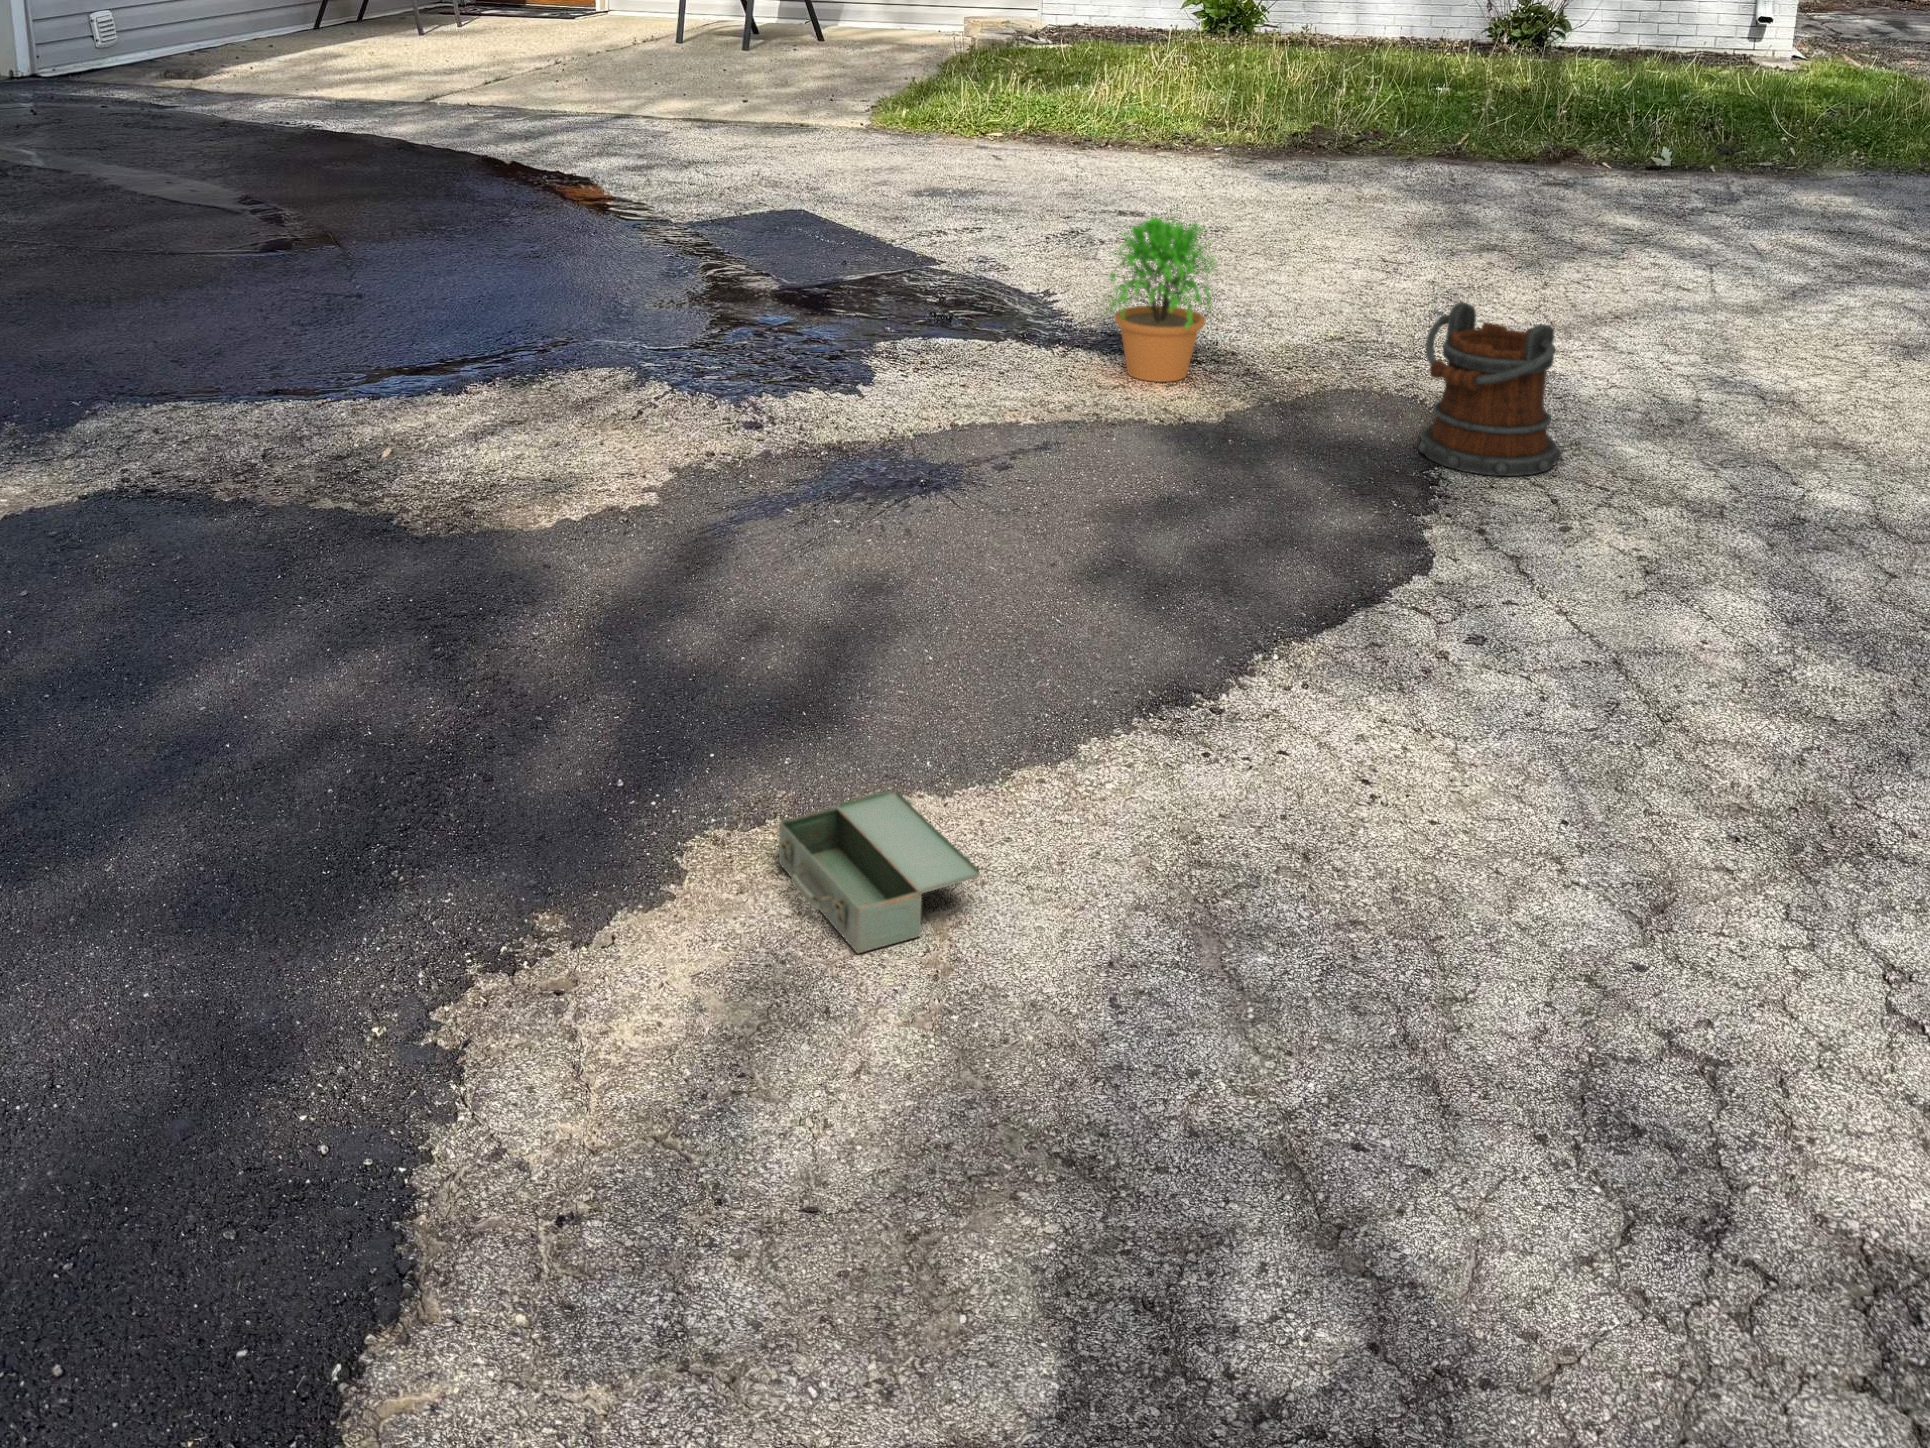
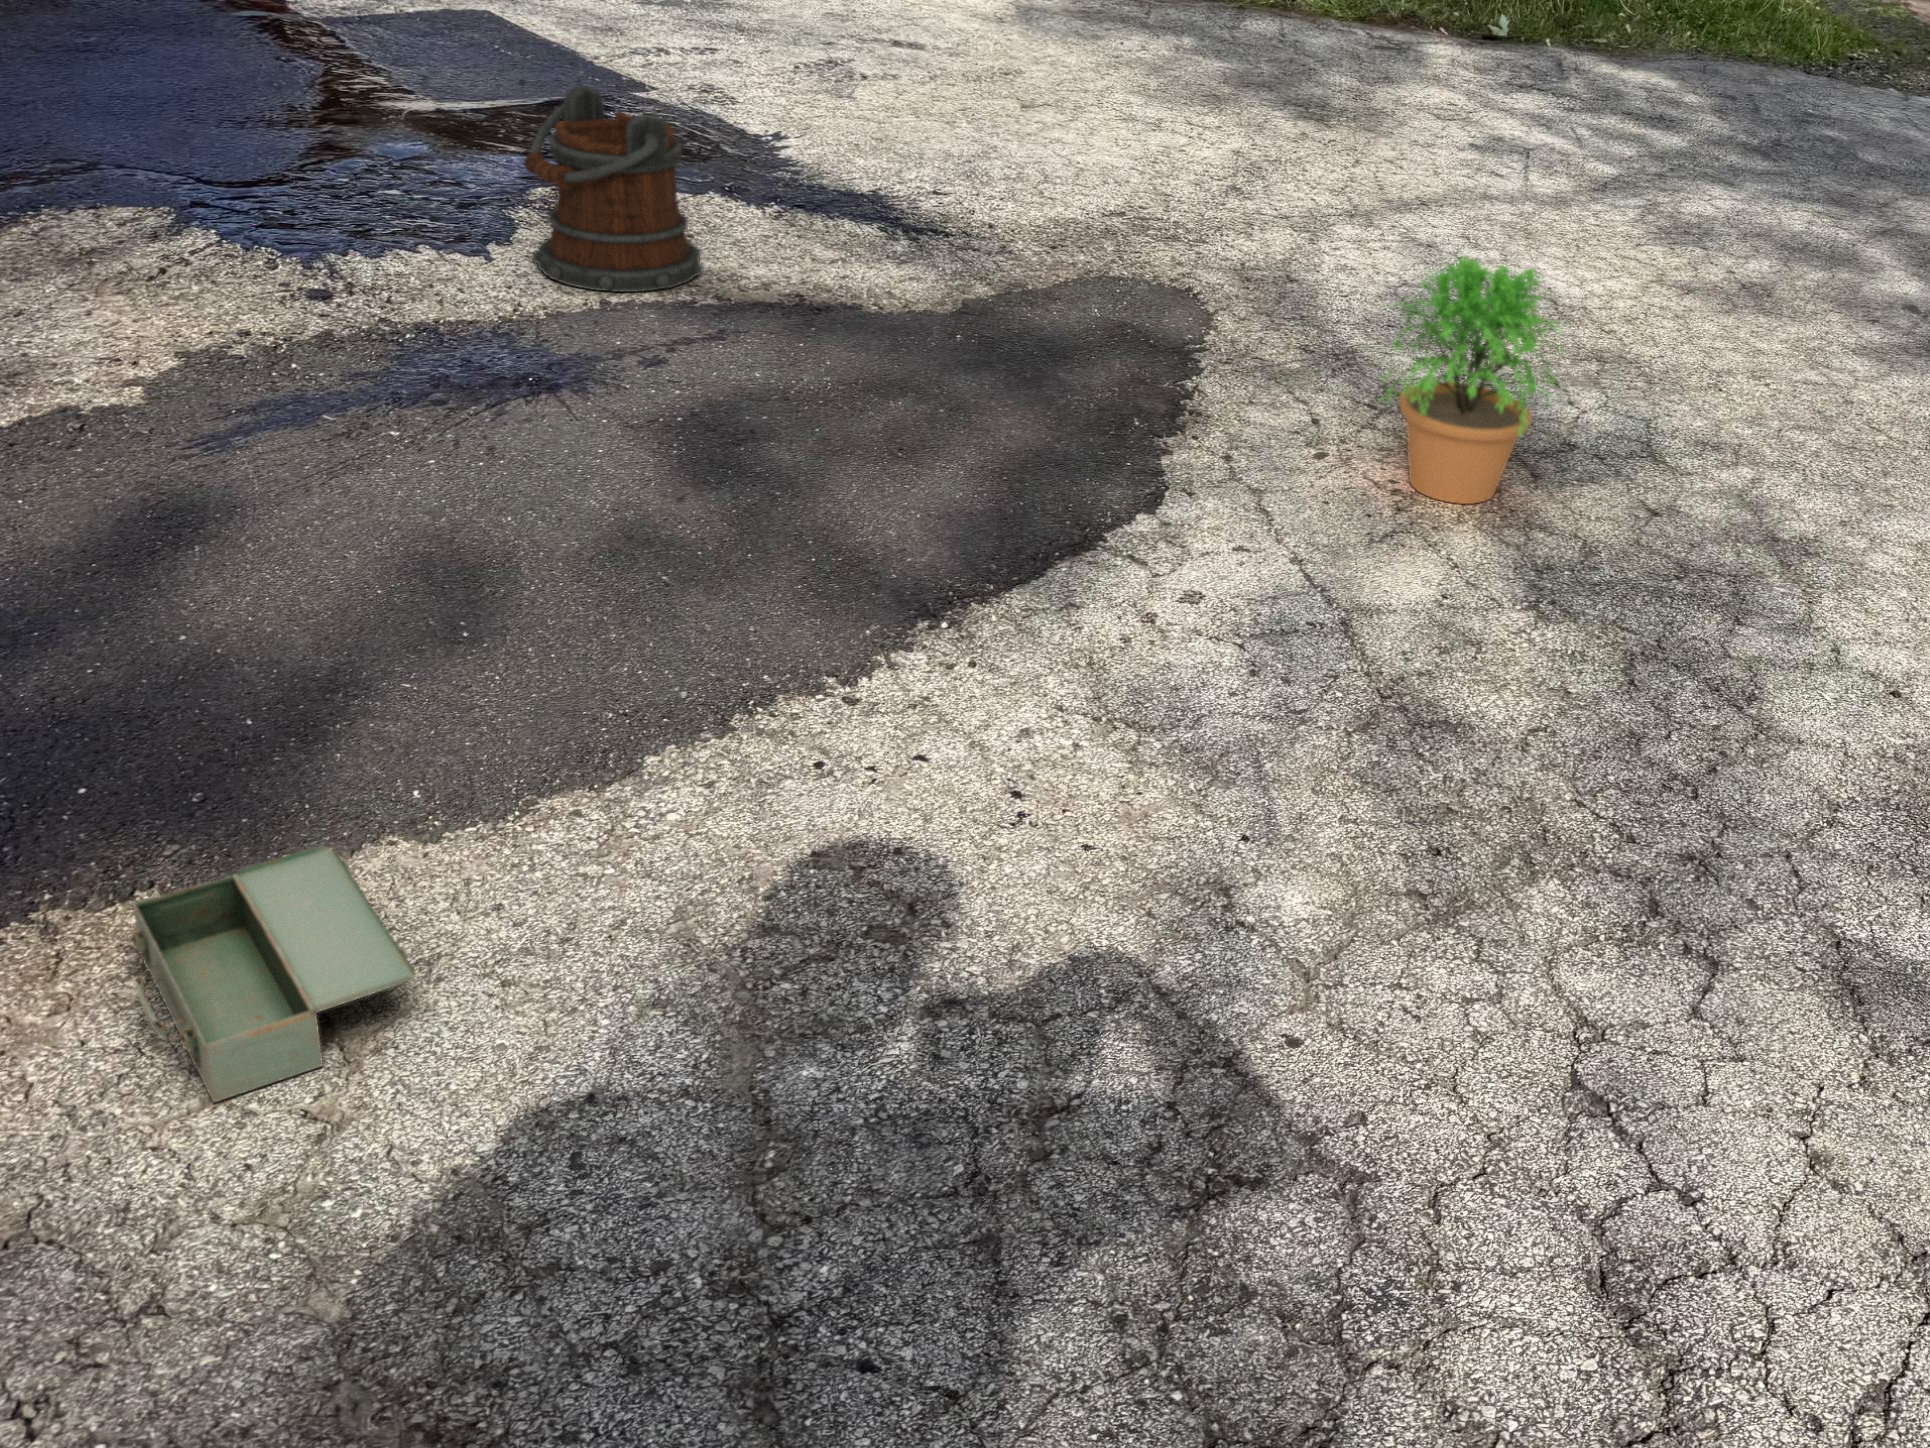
potted plant: present [1105,216,1216,382] -> present [1382,257,1564,504]
bucket: present [1419,302,1563,476] -> present [524,87,703,292]

